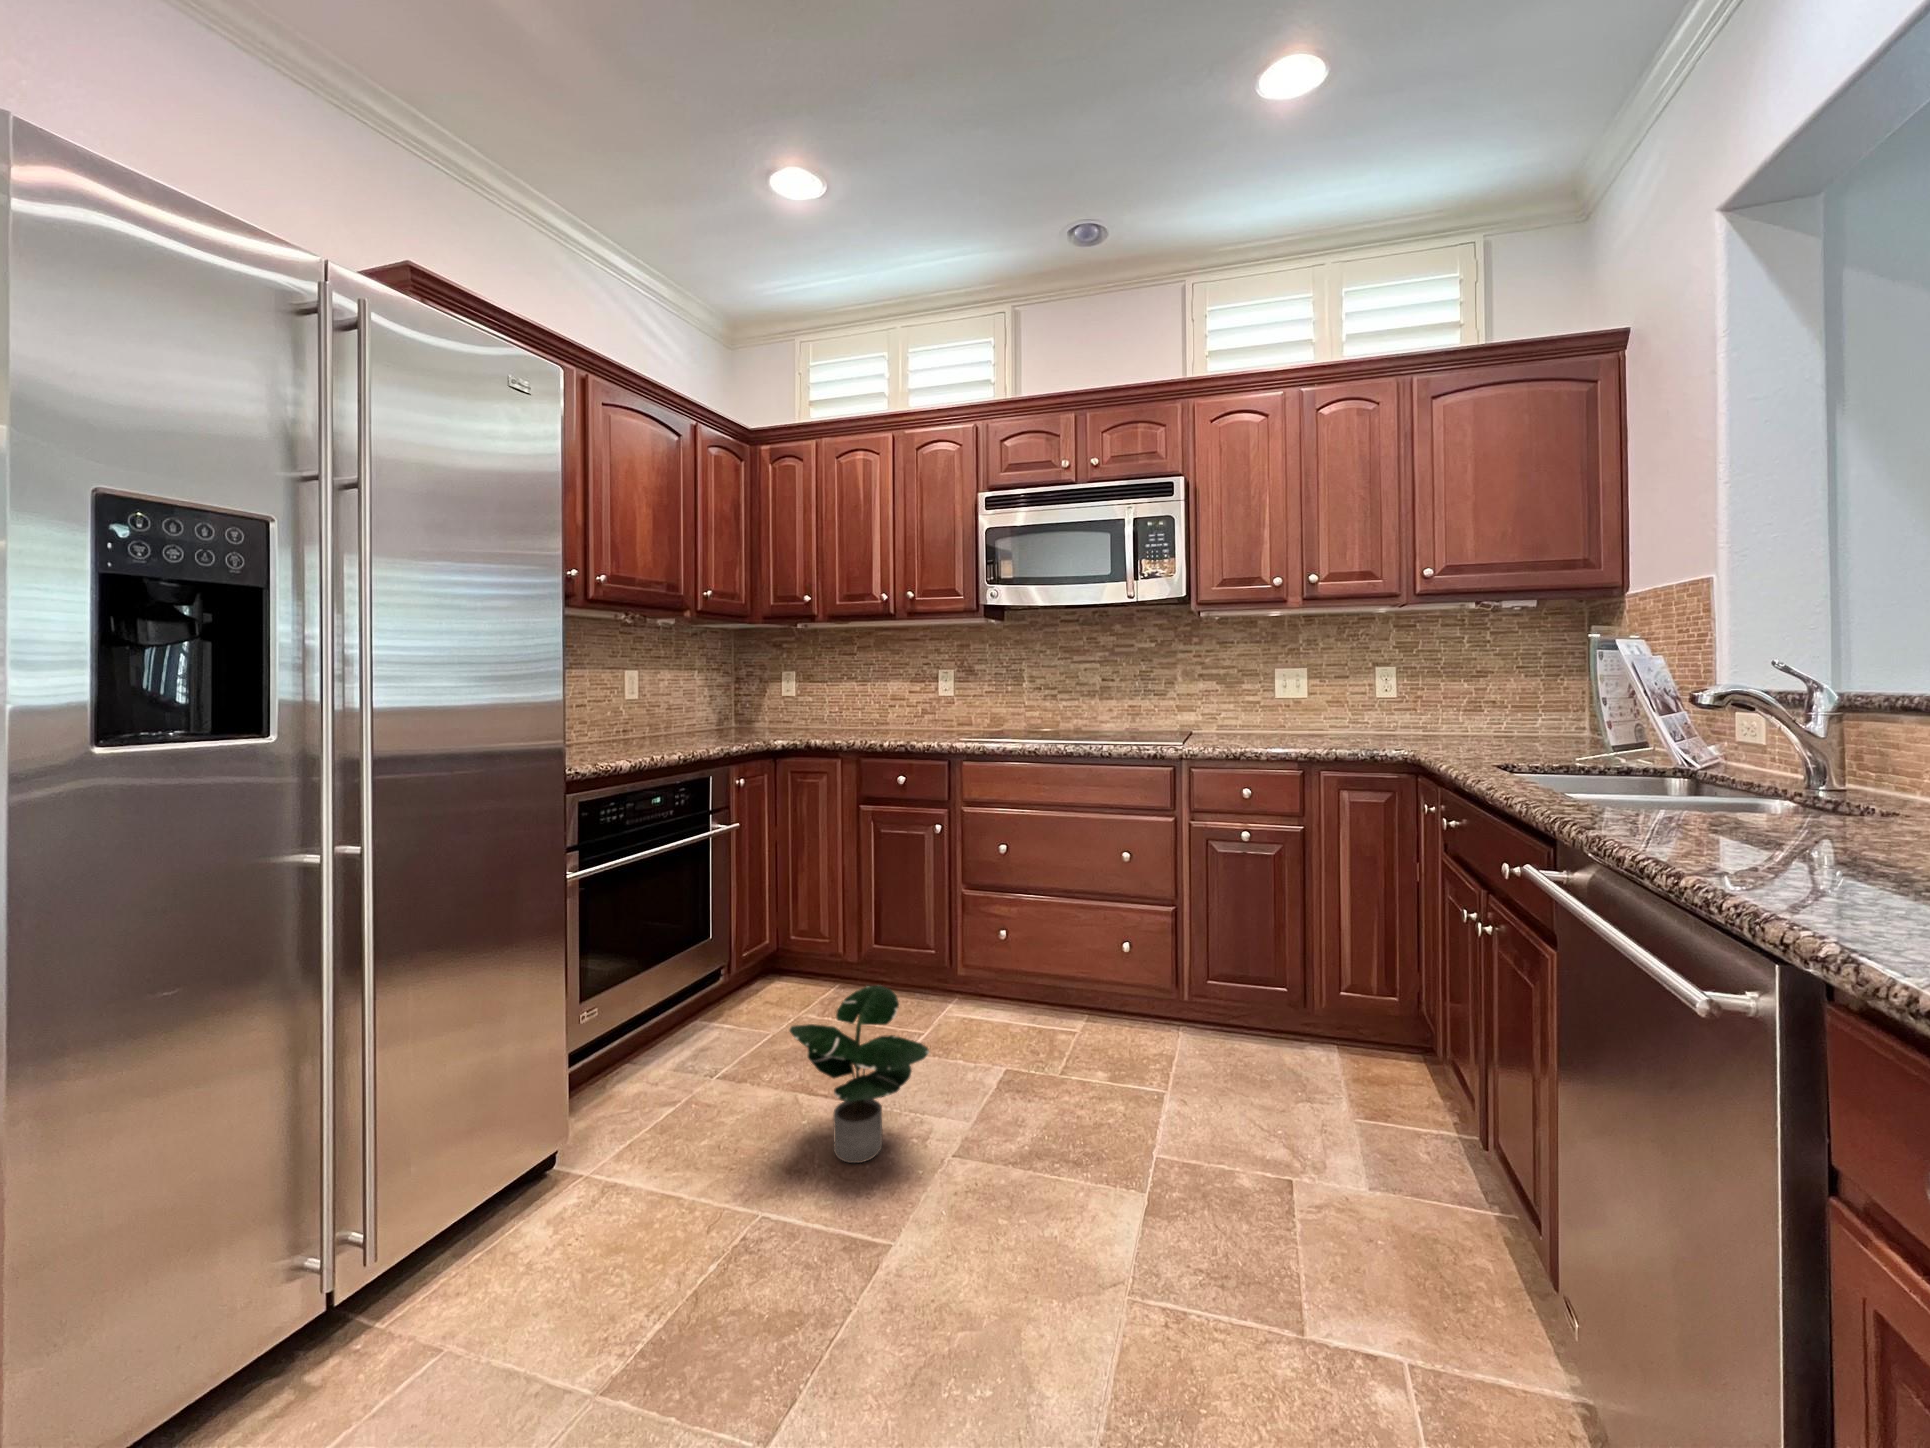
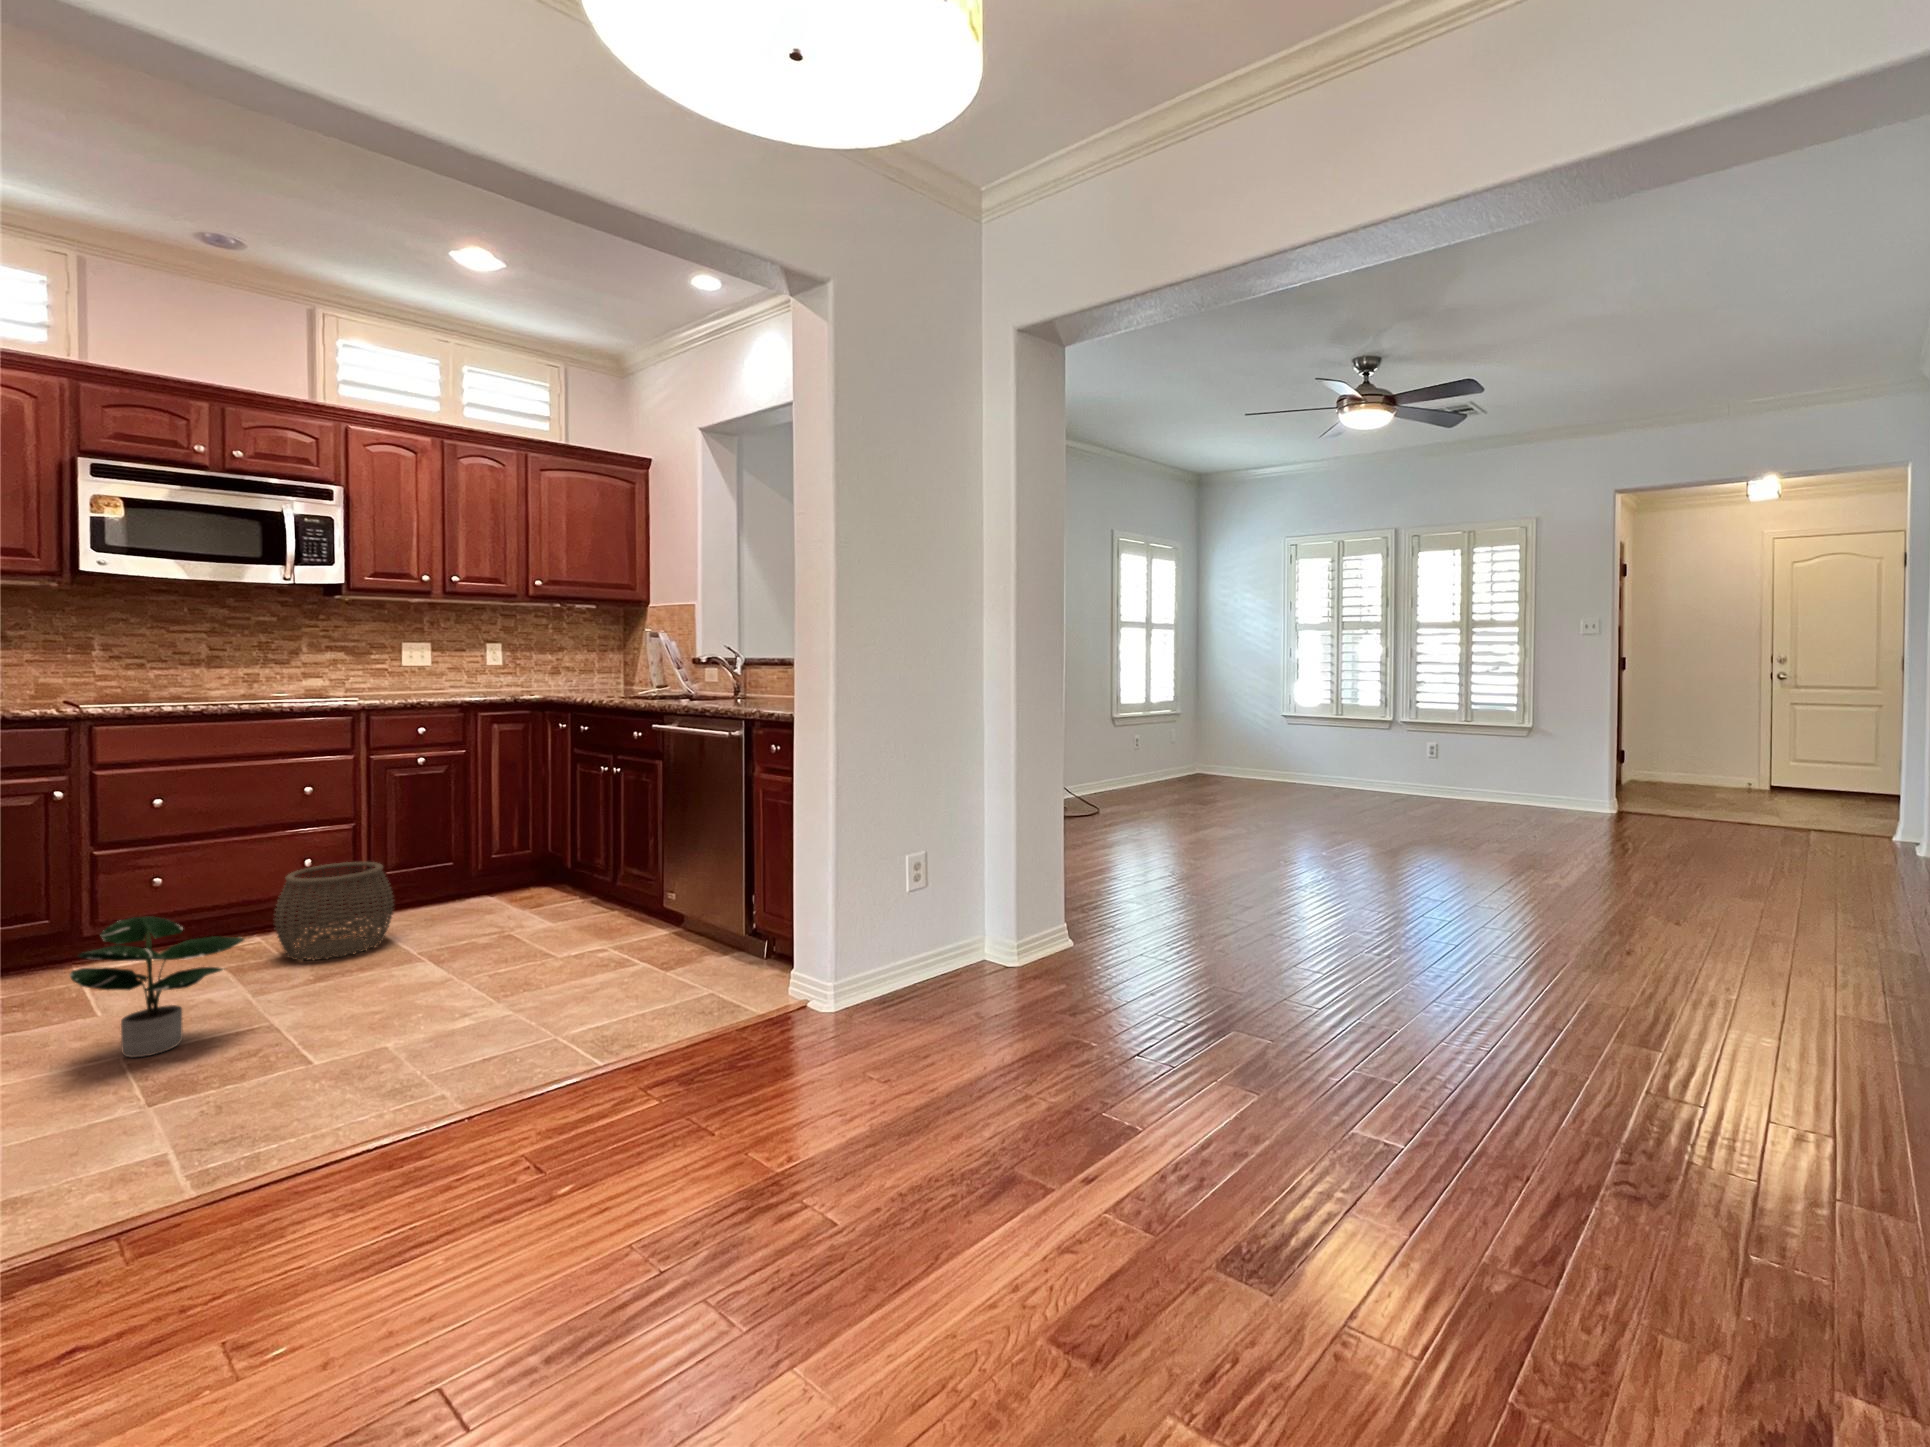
woven basket: none [1063,947,1182,1083] -> present [274,862,394,961]

